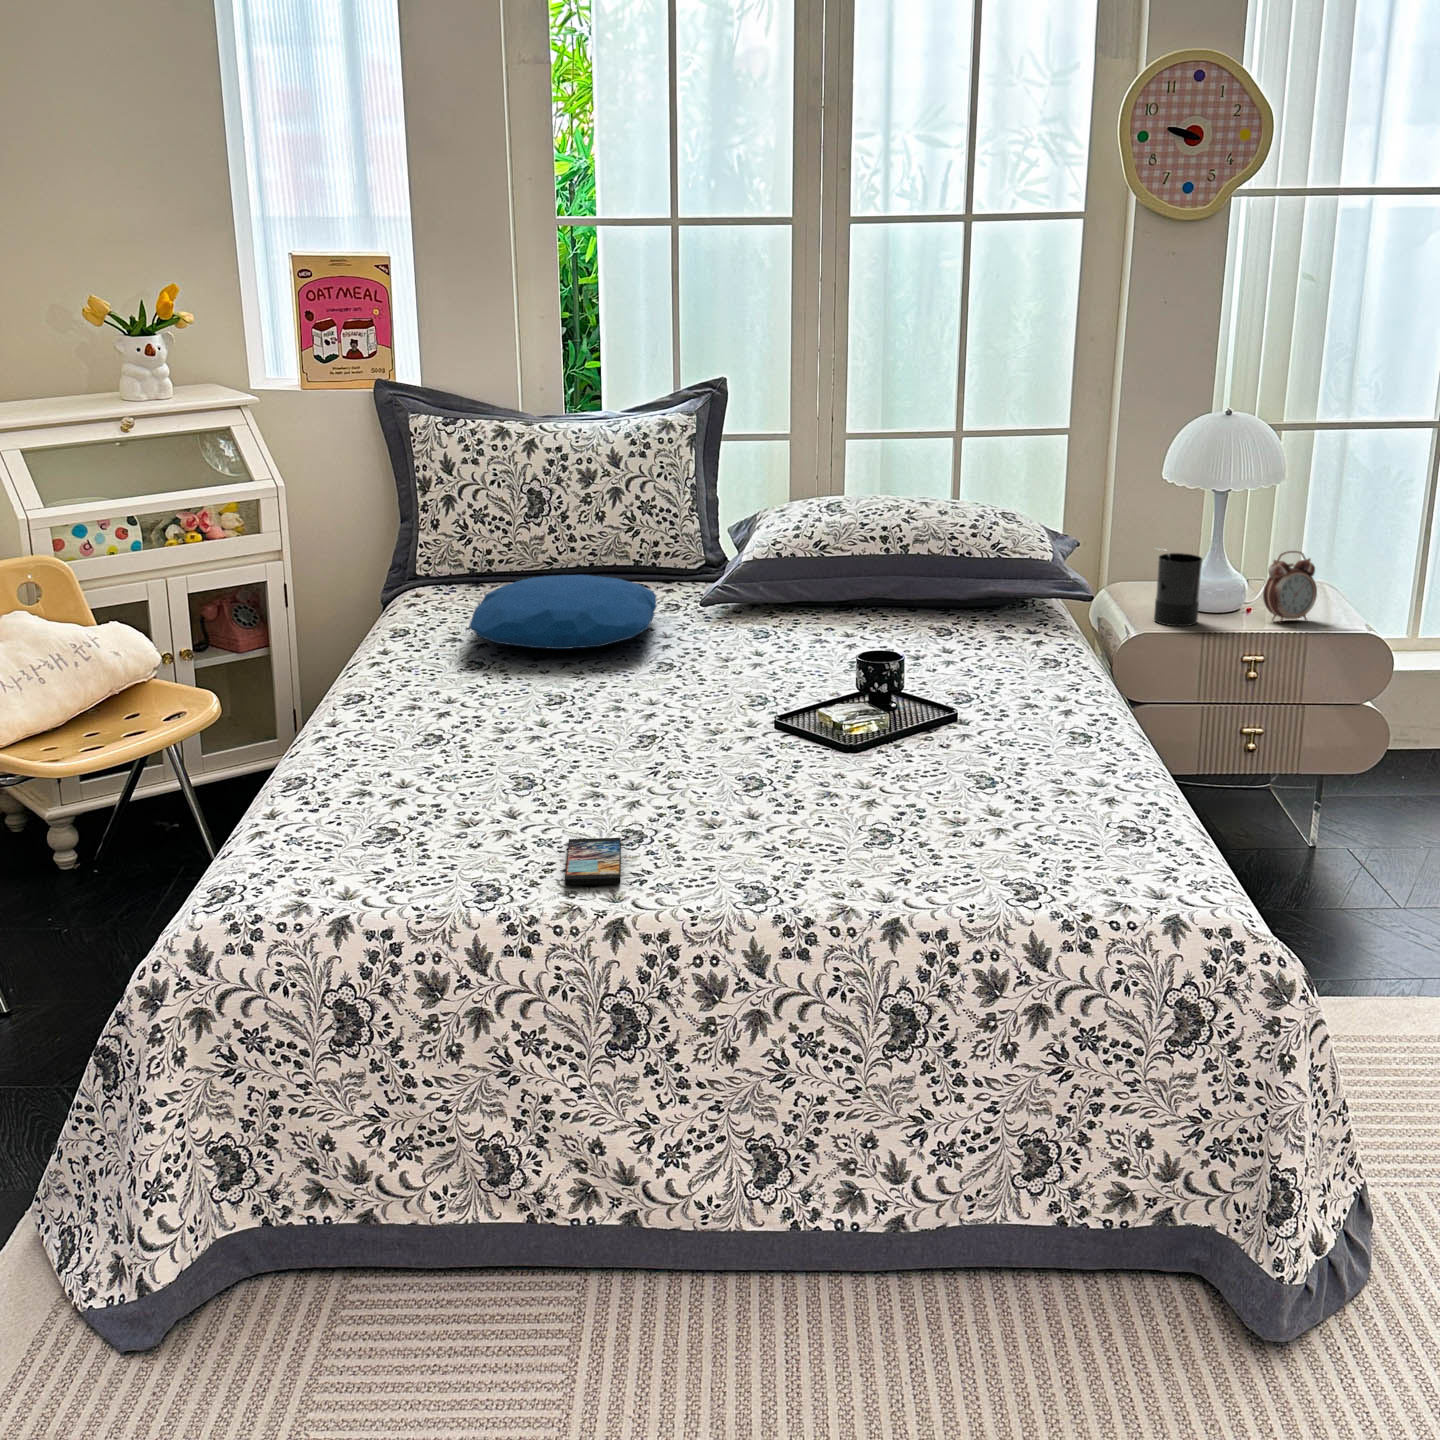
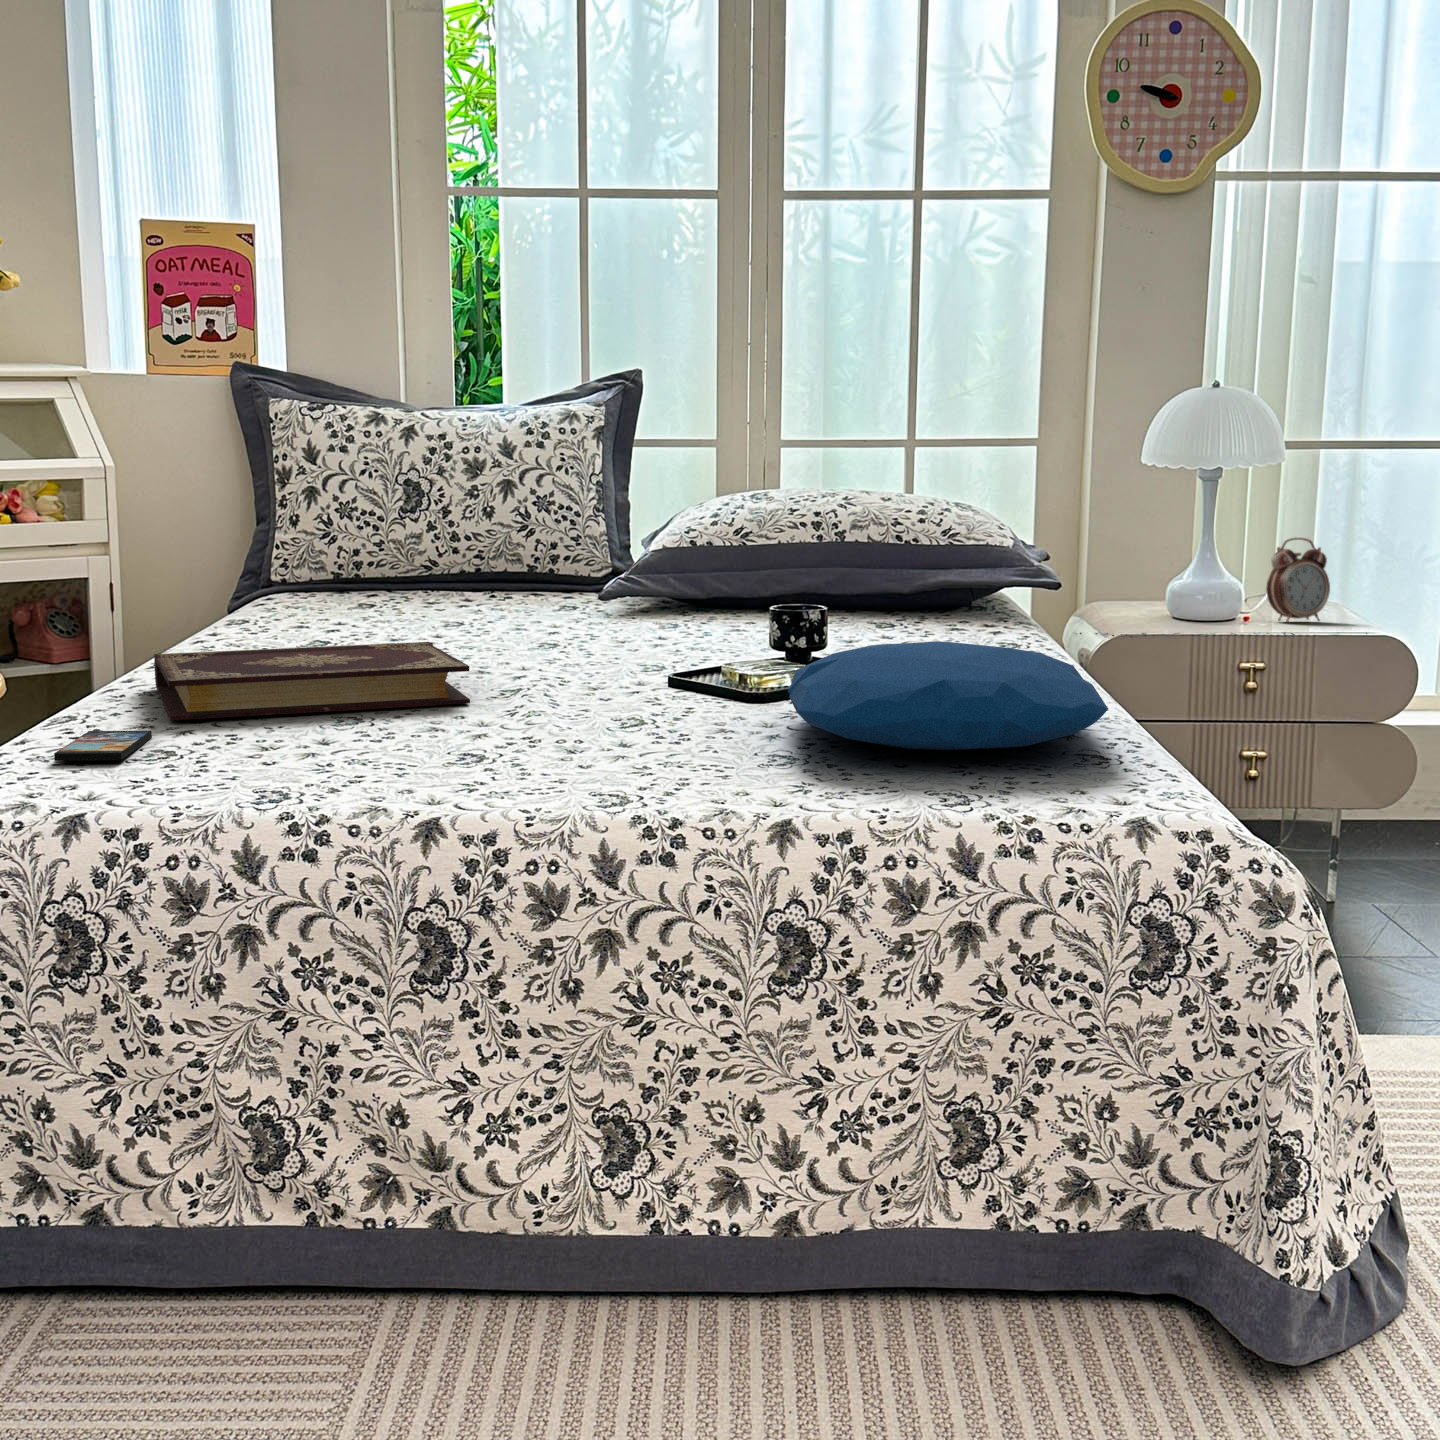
candle: present [1154,552,1202,626] -> none [1136,534,1193,623]
pillow: present [469,575,657,649] -> present [788,641,1108,750]
book: none [358,689,620,790] -> present [154,642,470,720]
smartphone: present [565,838,621,885] -> present [54,730,152,761]

